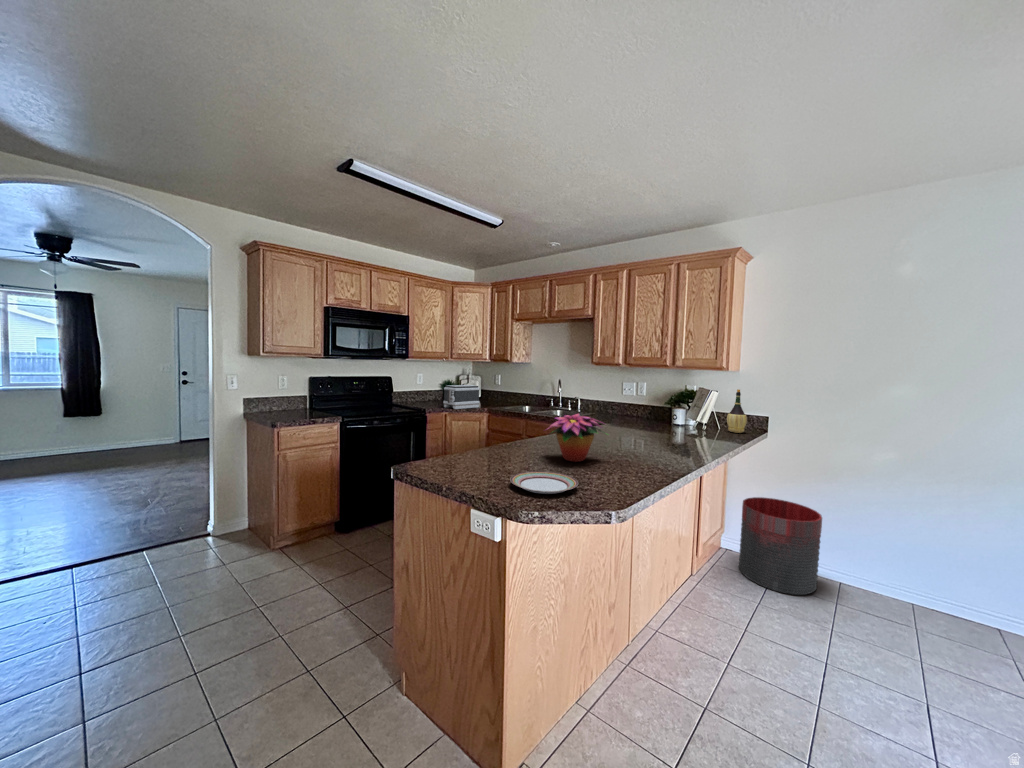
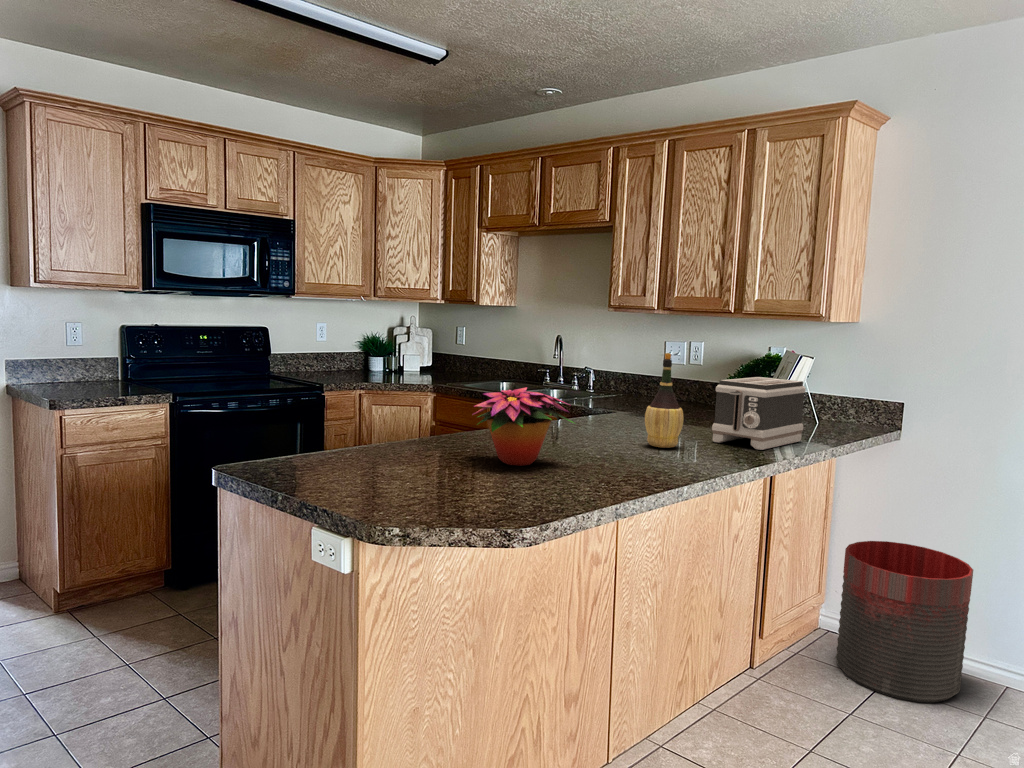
toaster: present [443,385,480,409] -> present [712,377,806,450]
wine bottle: present [727,389,747,433] -> present [645,353,684,448]
plate: present [510,471,578,494] -> none [382,475,489,506]

